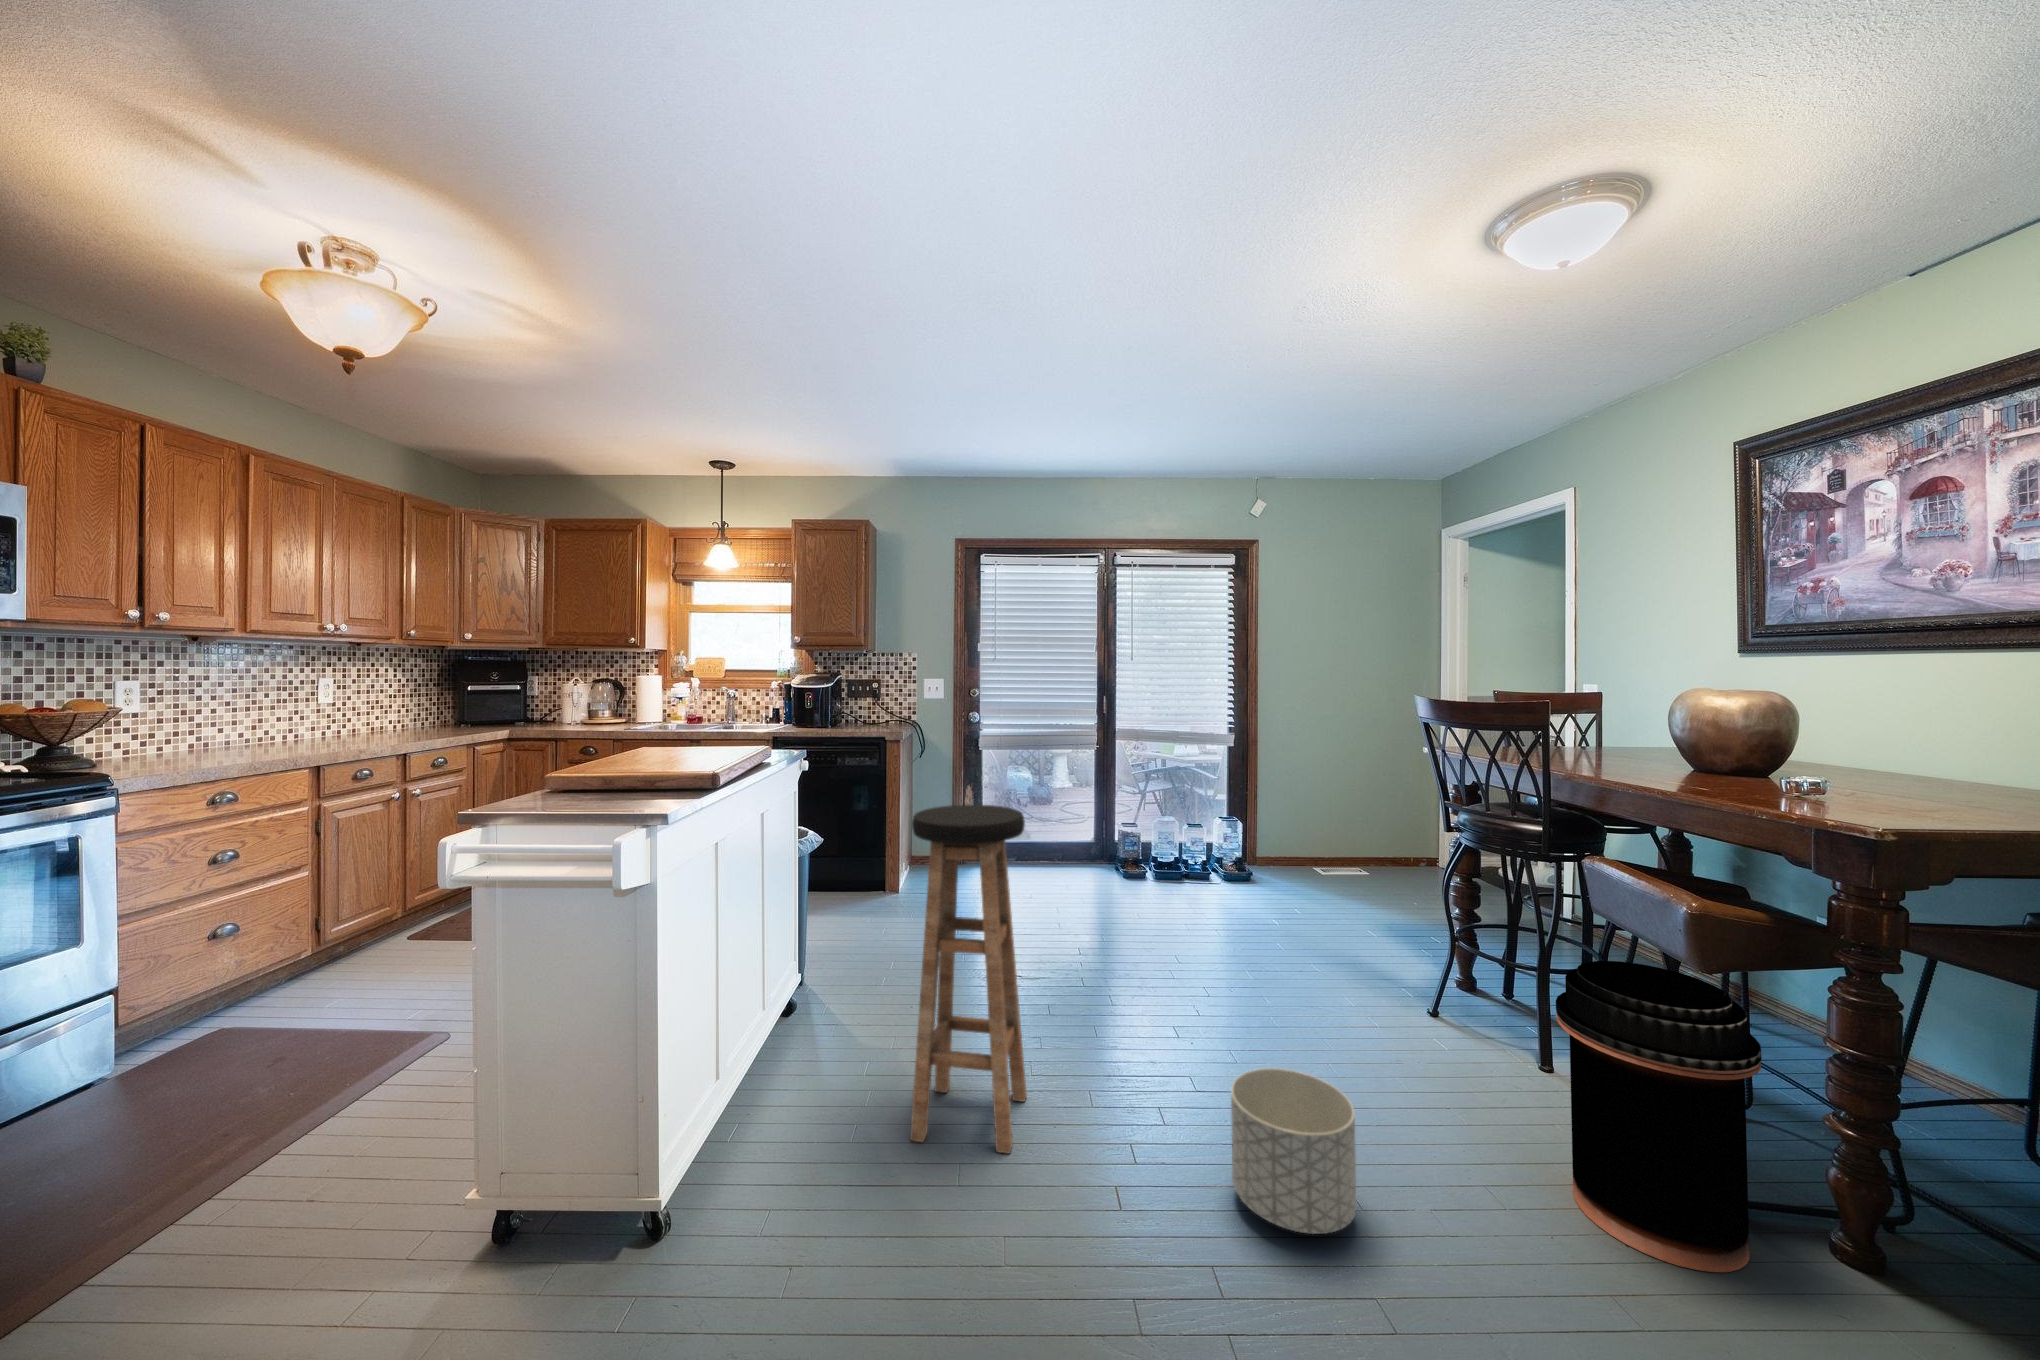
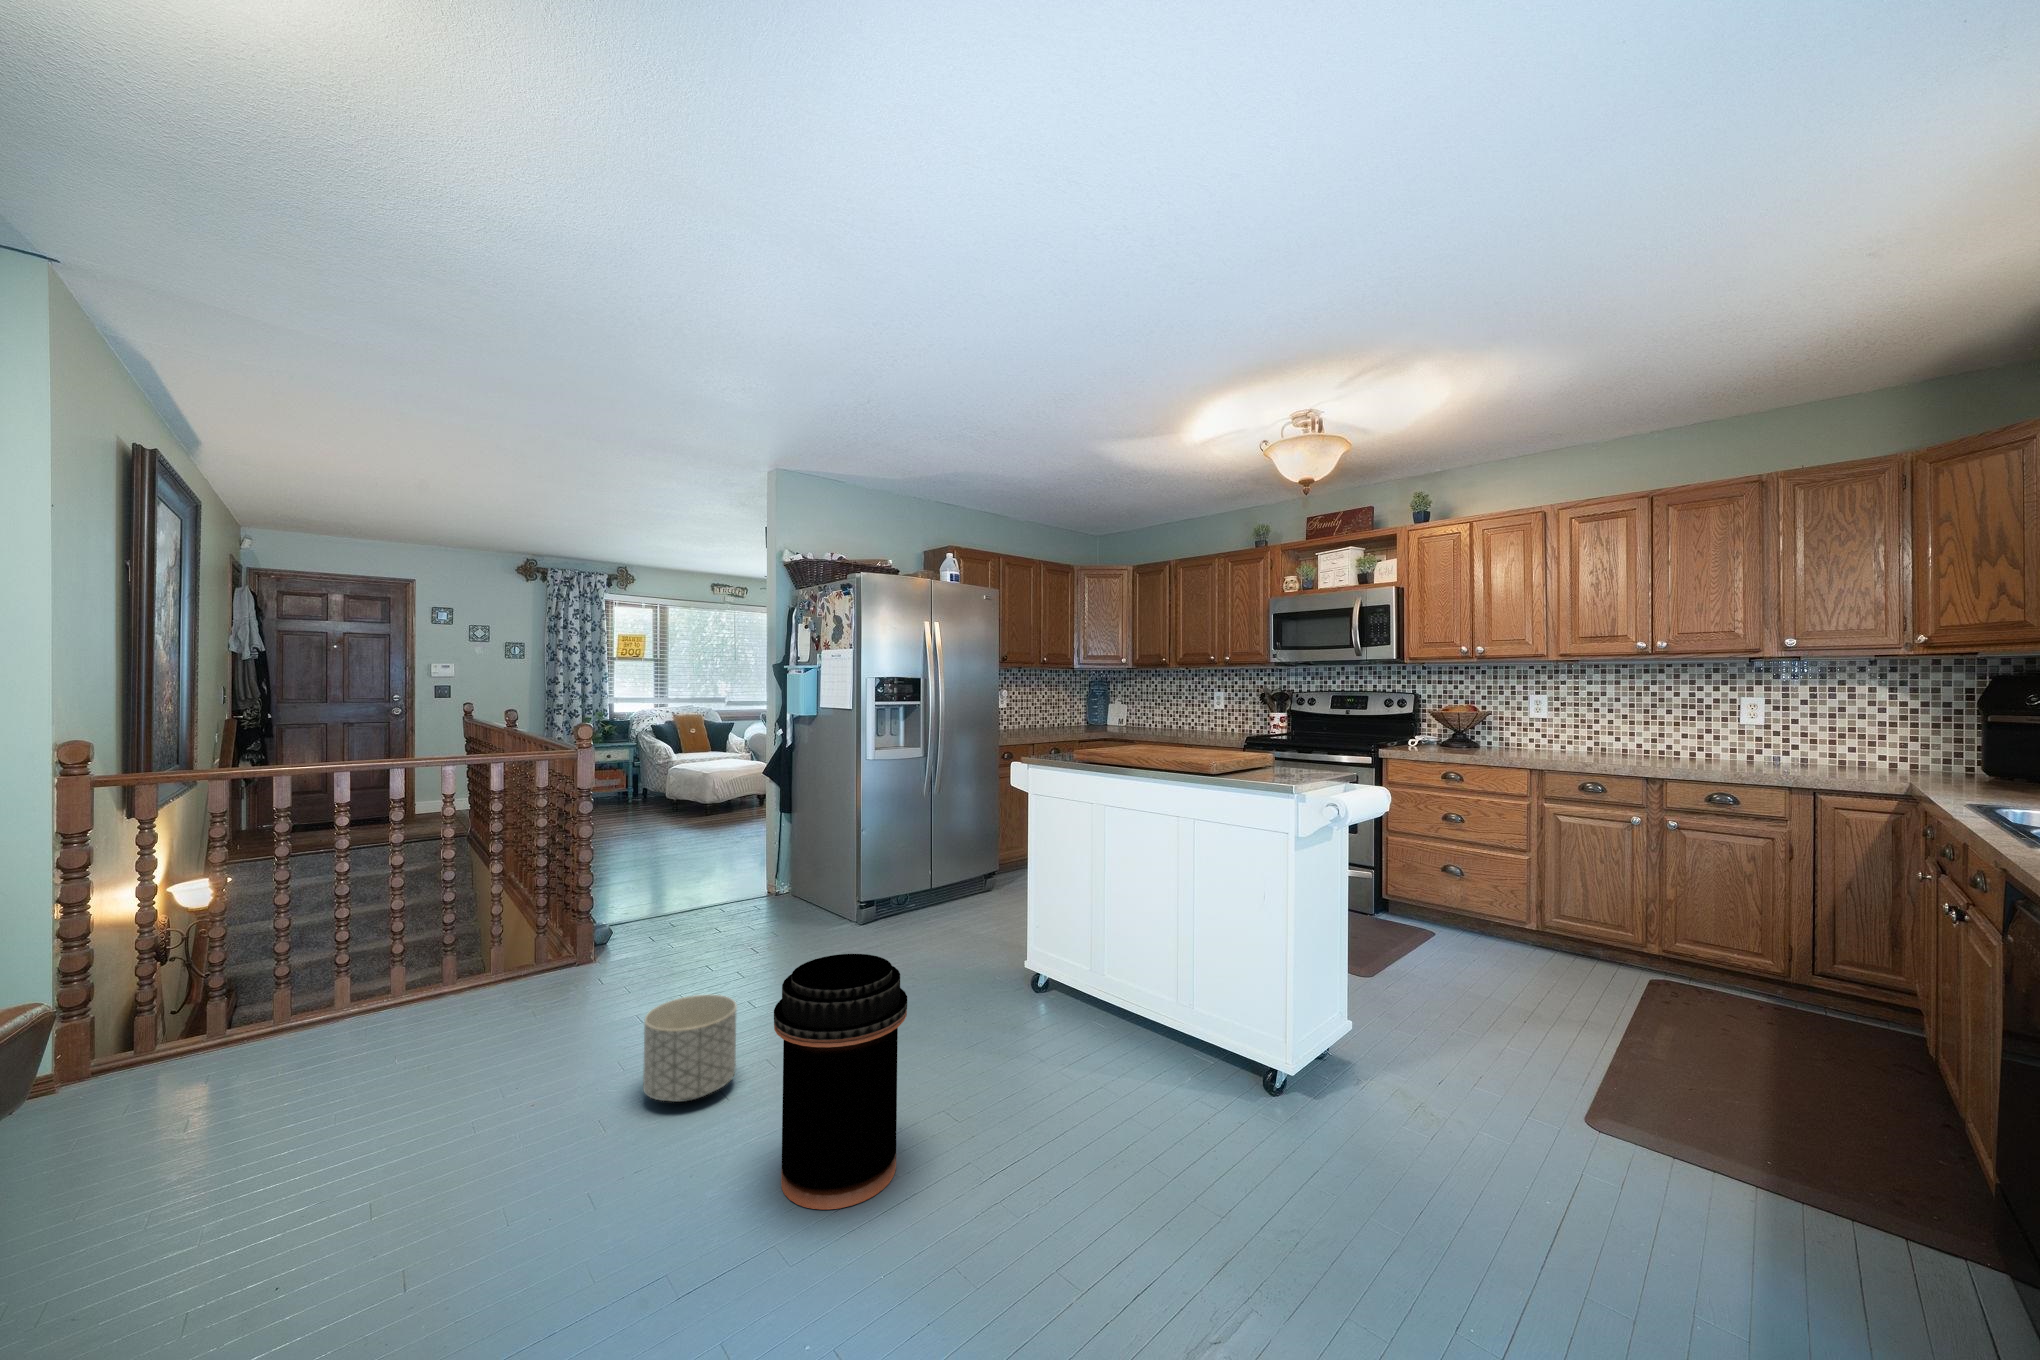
bar stool: present [910,804,1027,1153] -> none [902,805,1005,1083]
trash can: present [1556,961,1762,1272] -> present [774,954,907,1210]

